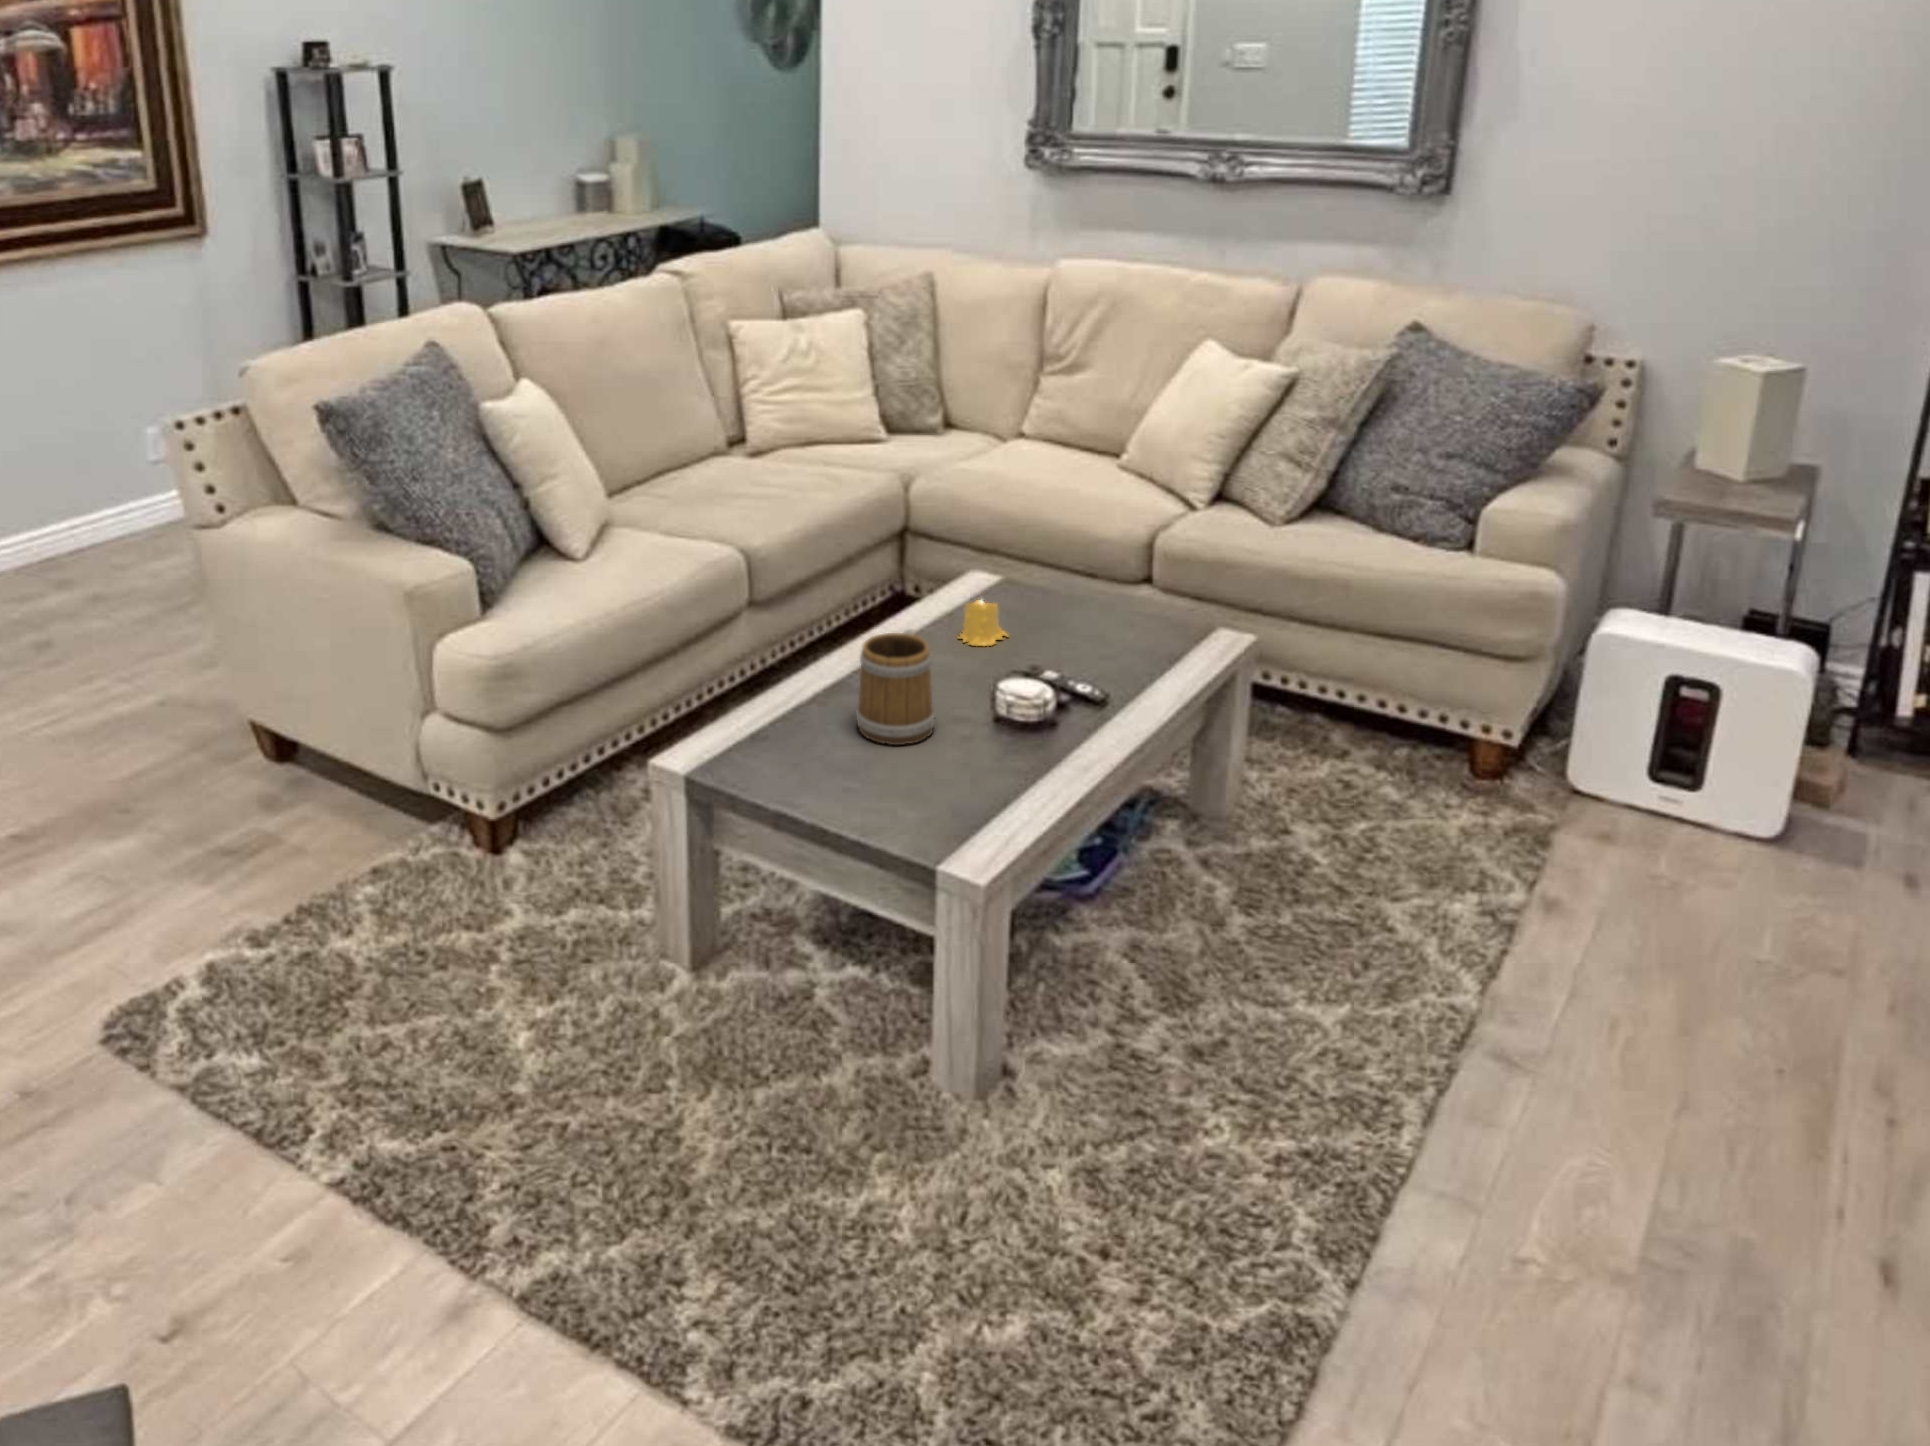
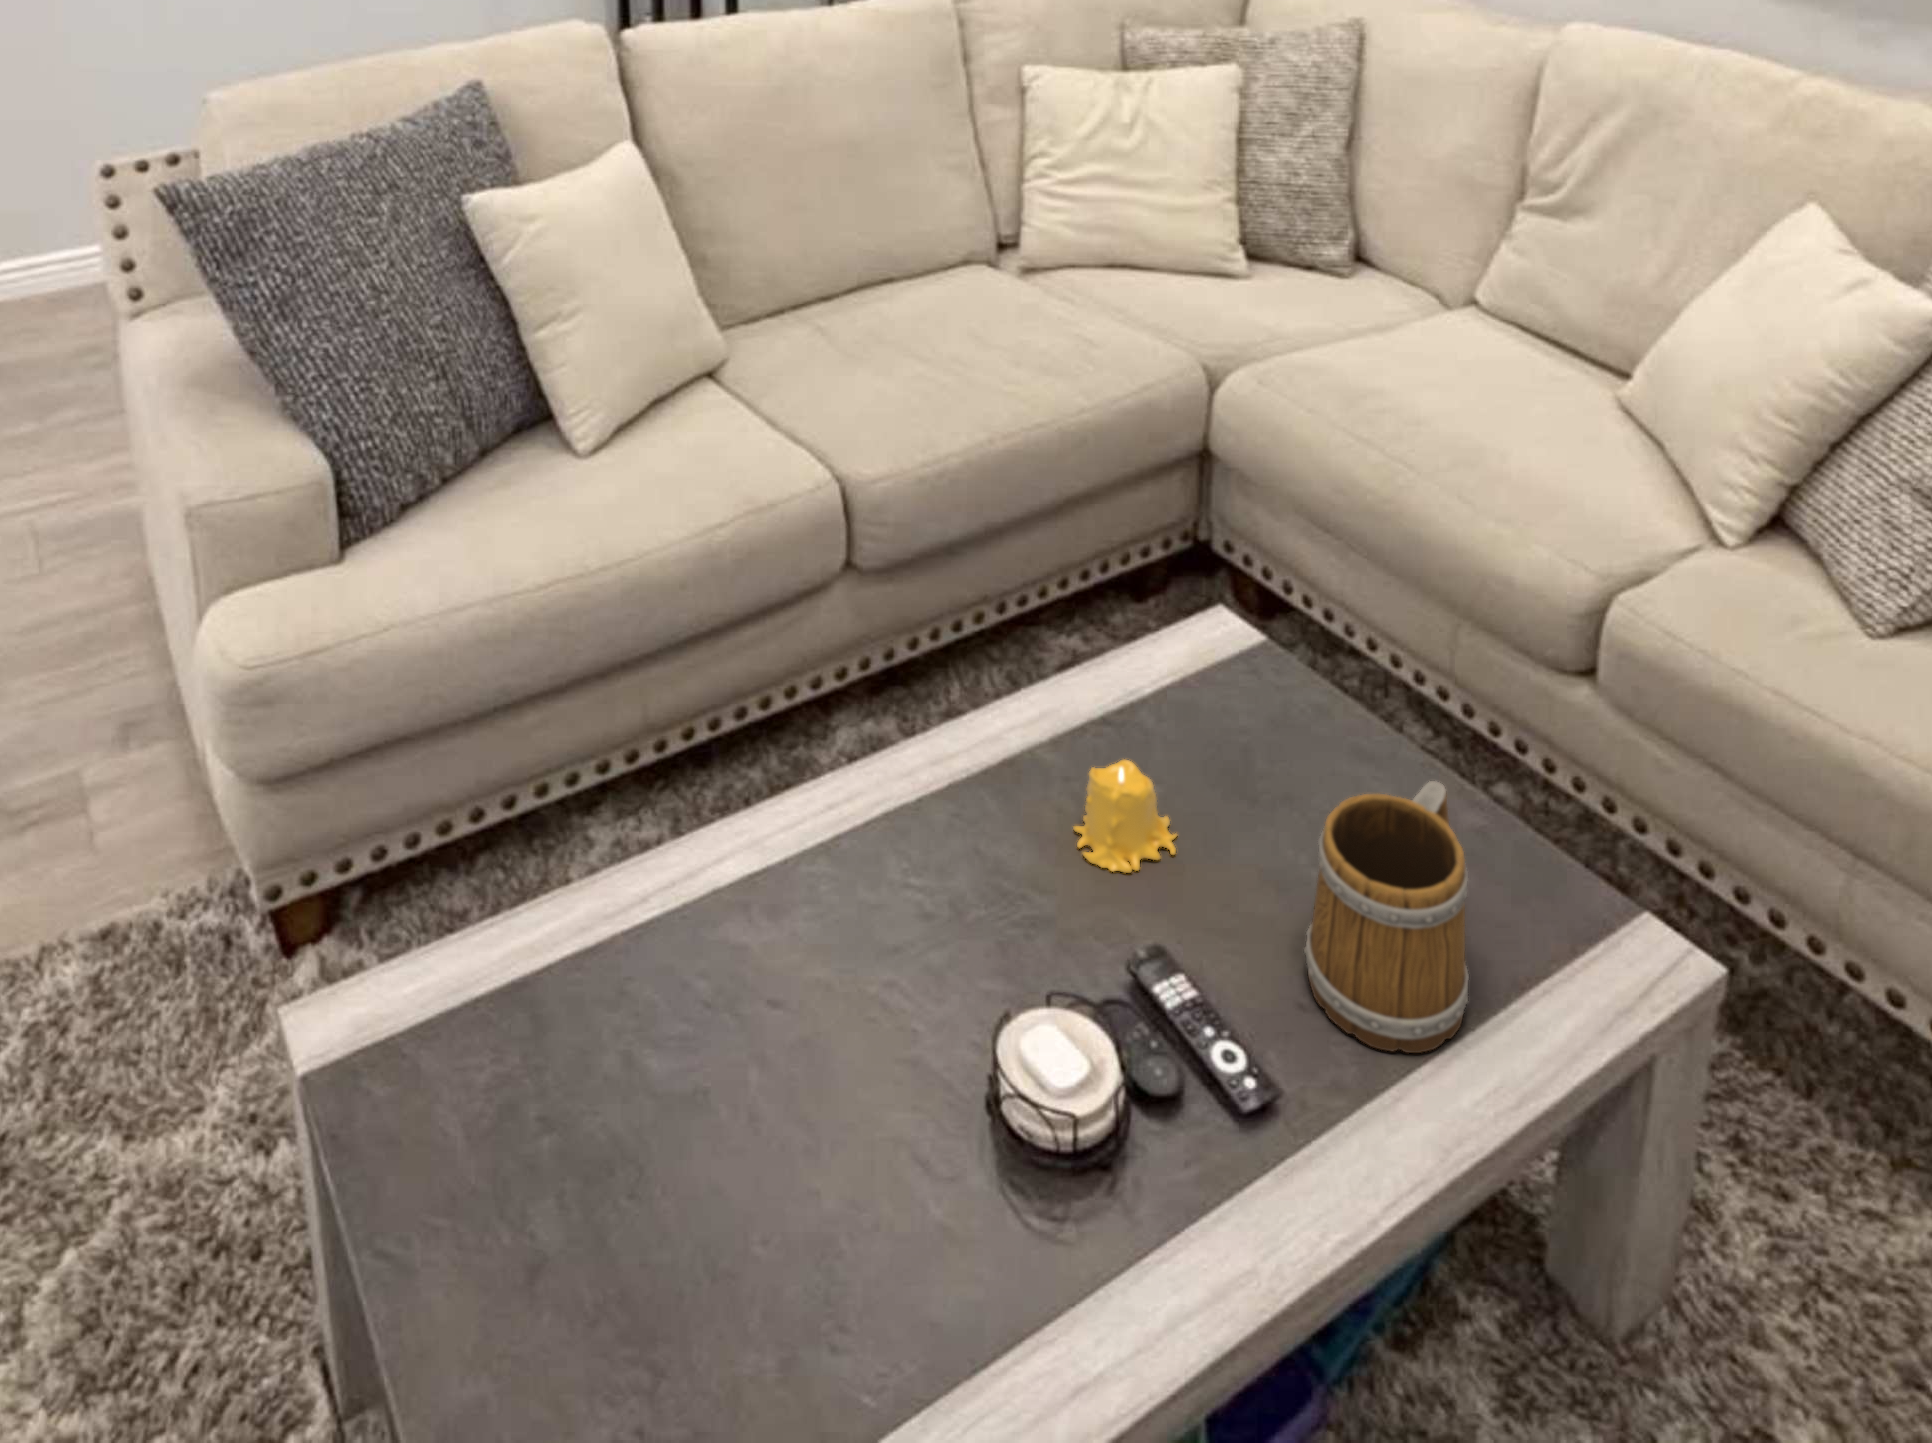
mug: present [856,629,935,745] -> present [1304,781,1469,1053]

